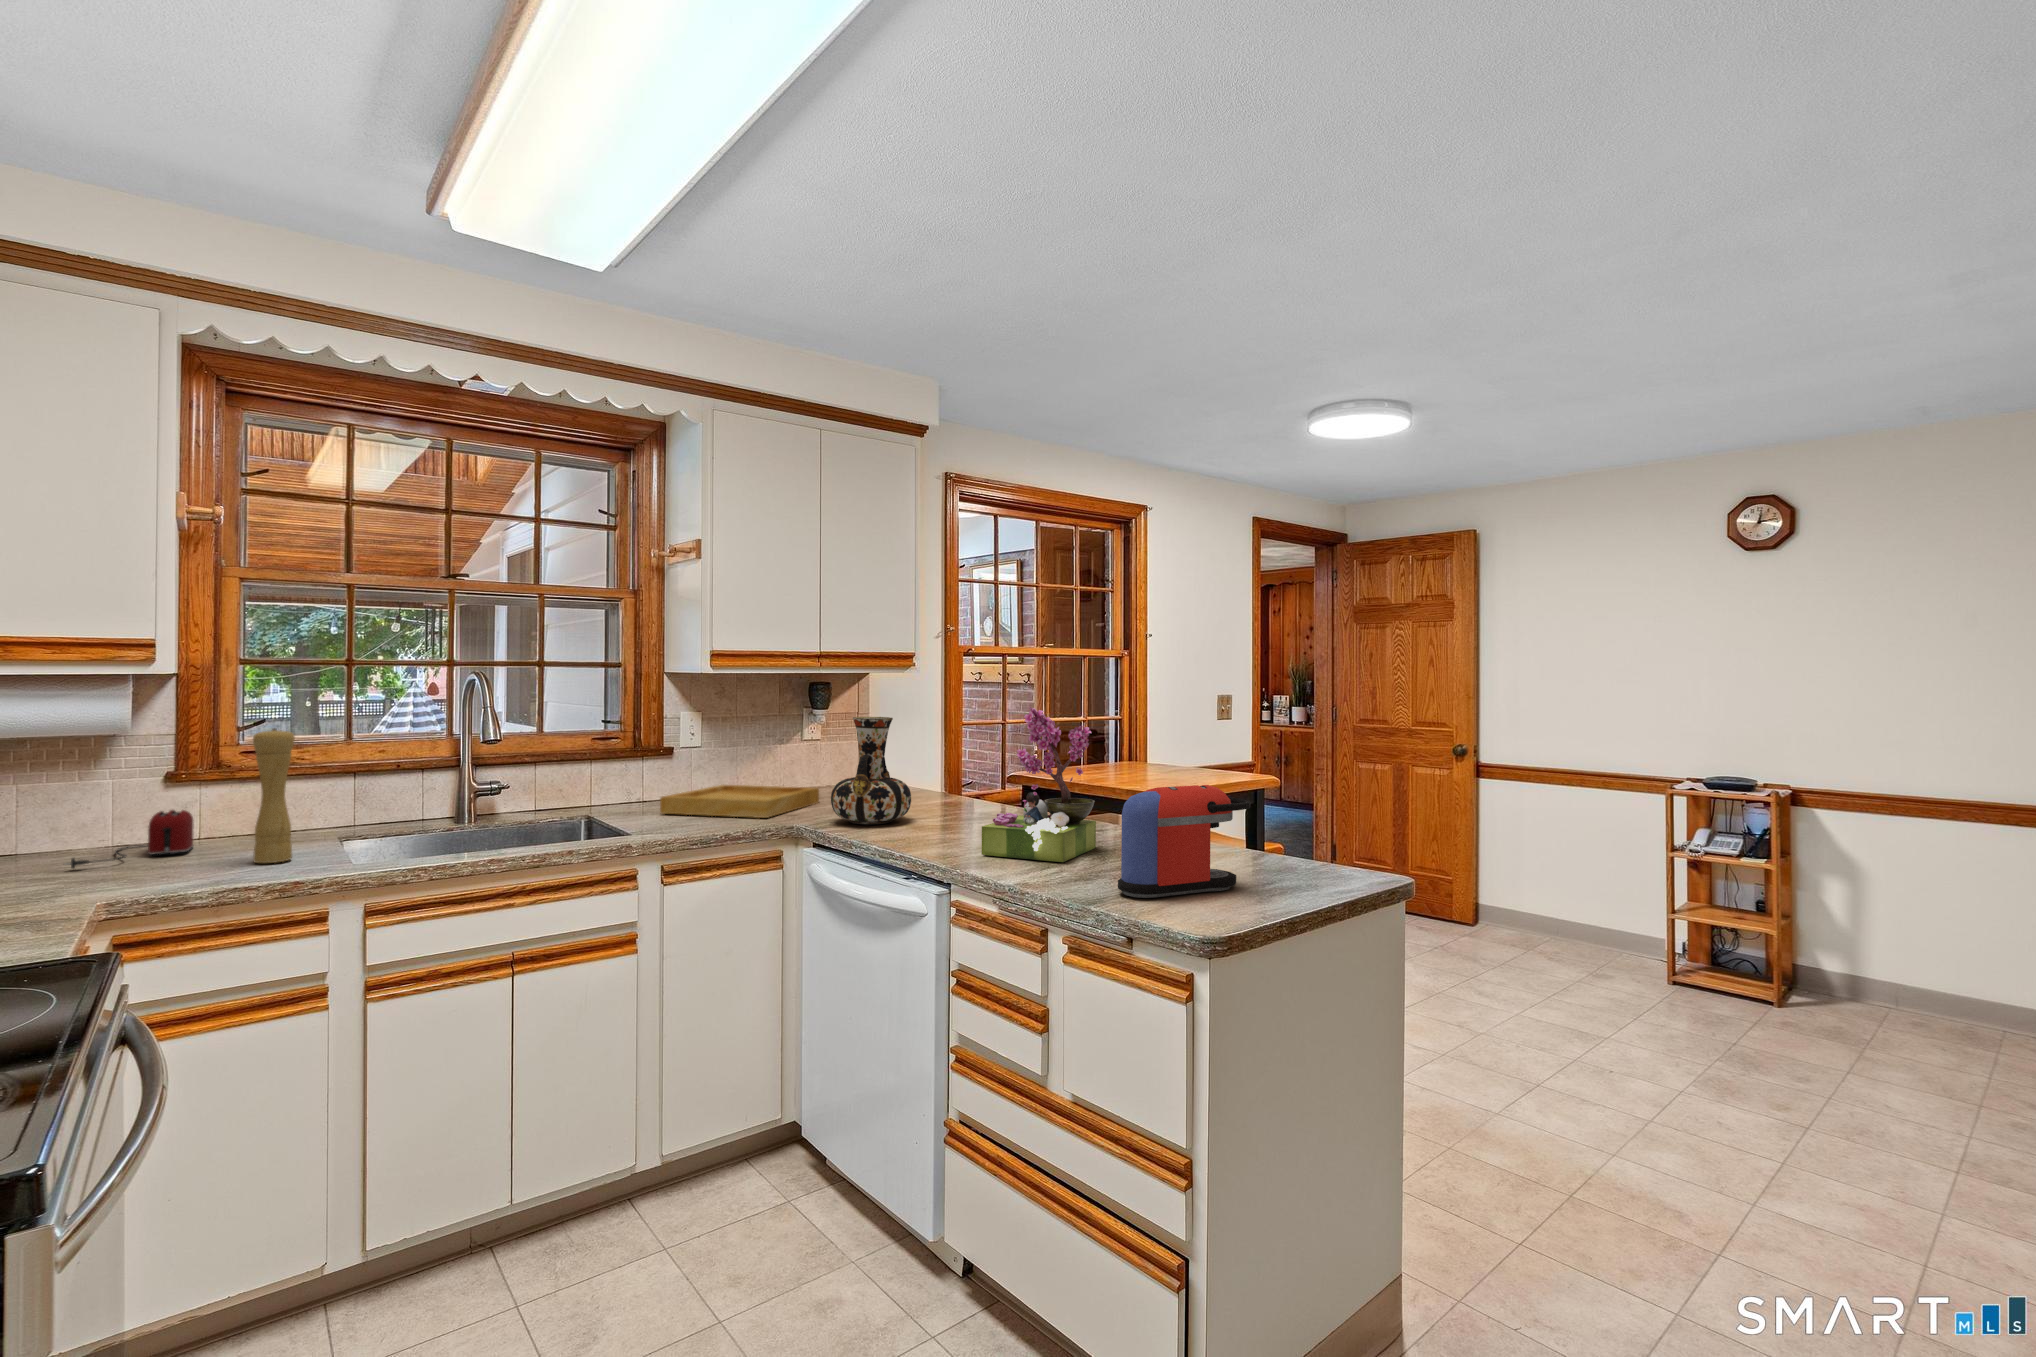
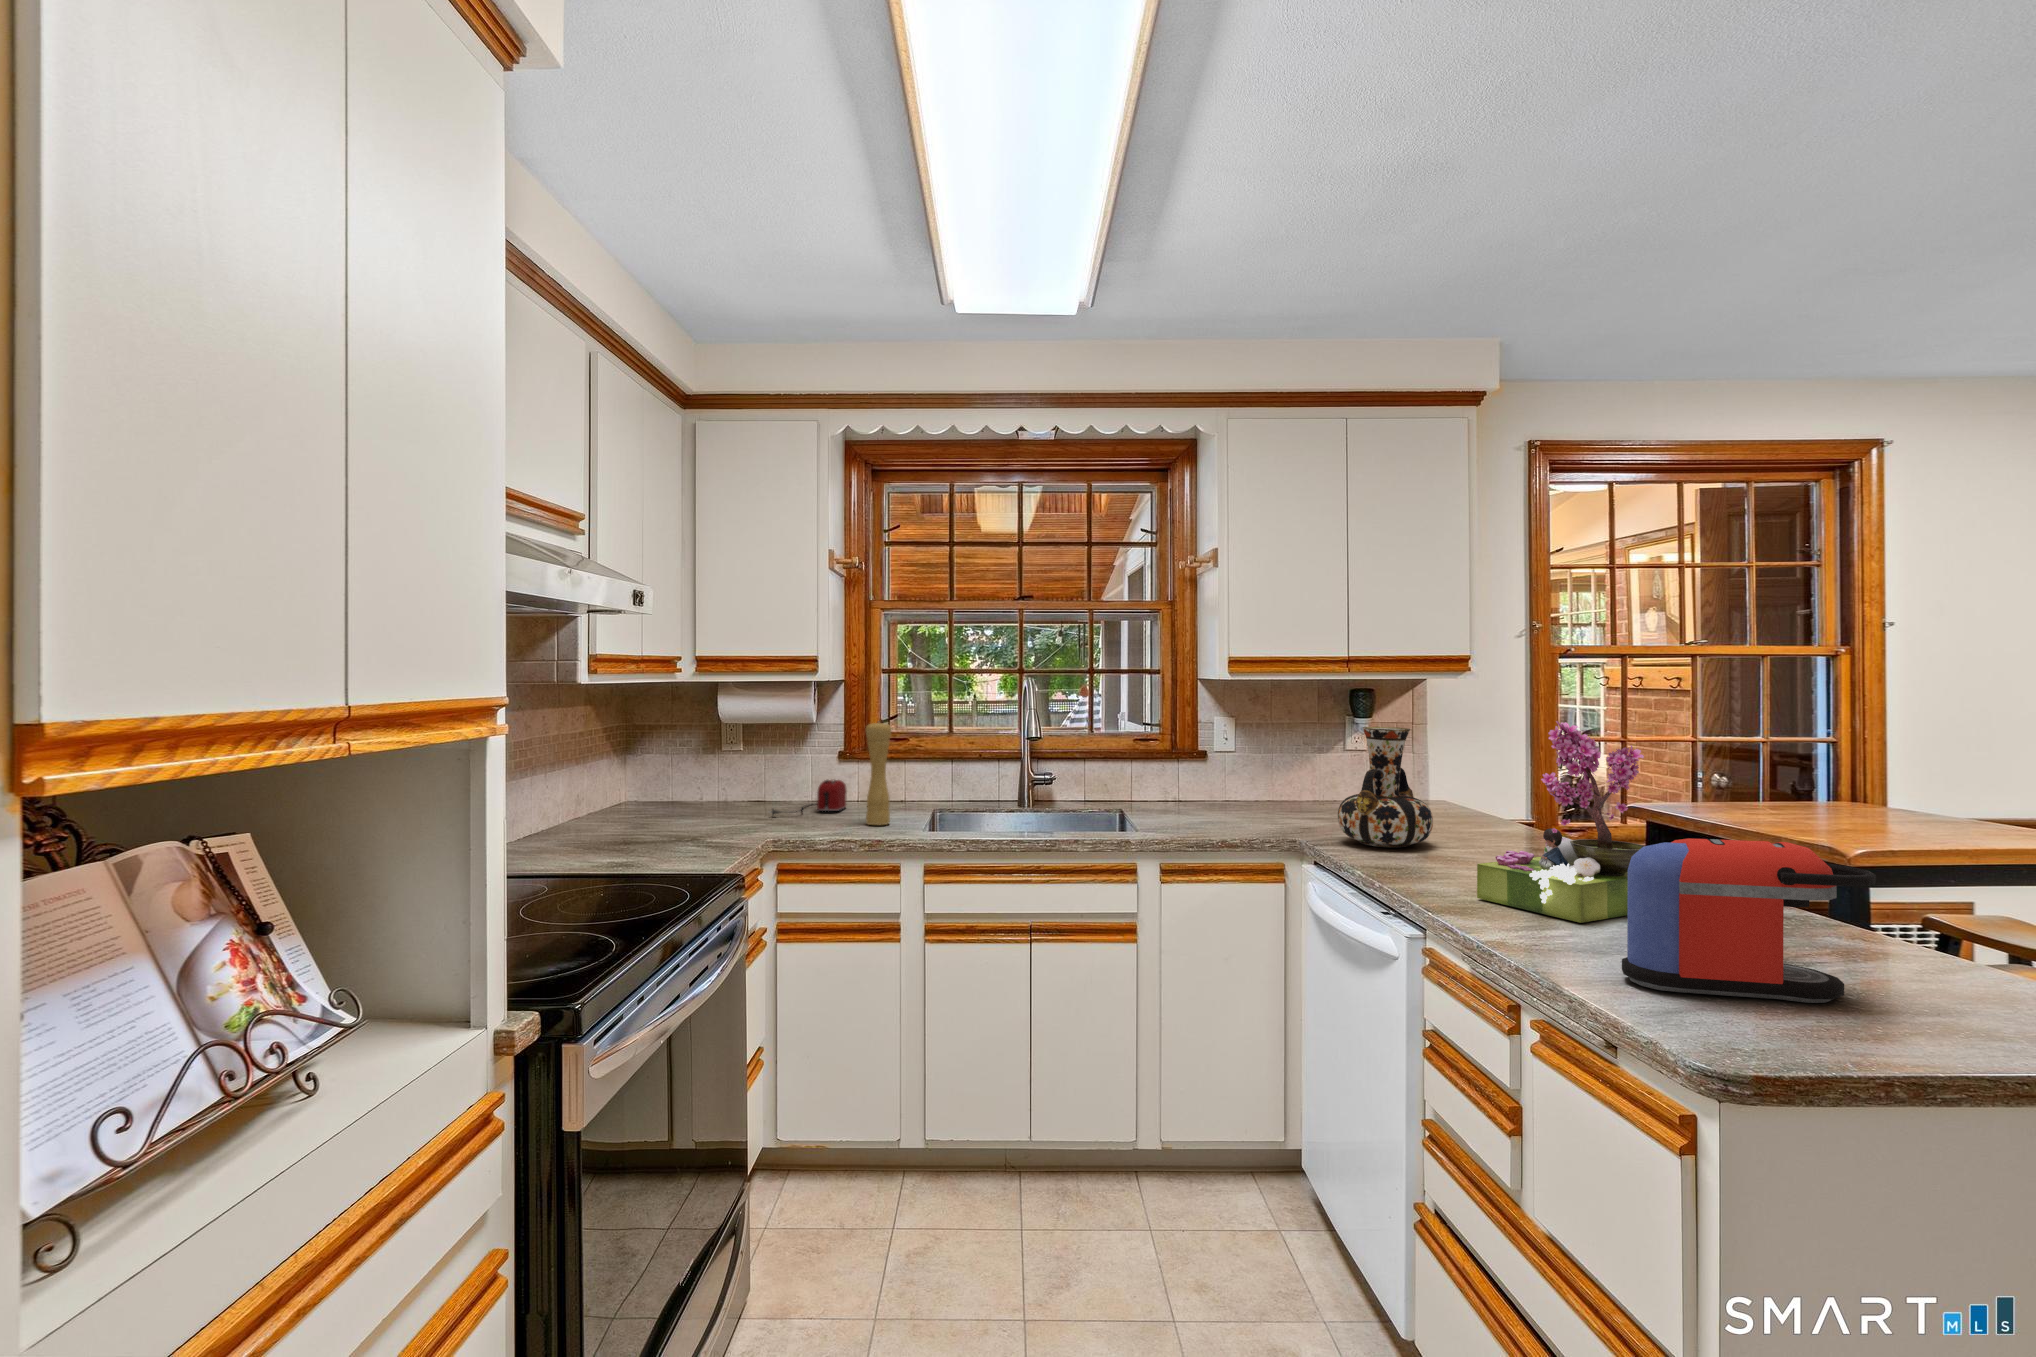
tray: present [660,785,819,818] -> none [1184,791,1350,828]

